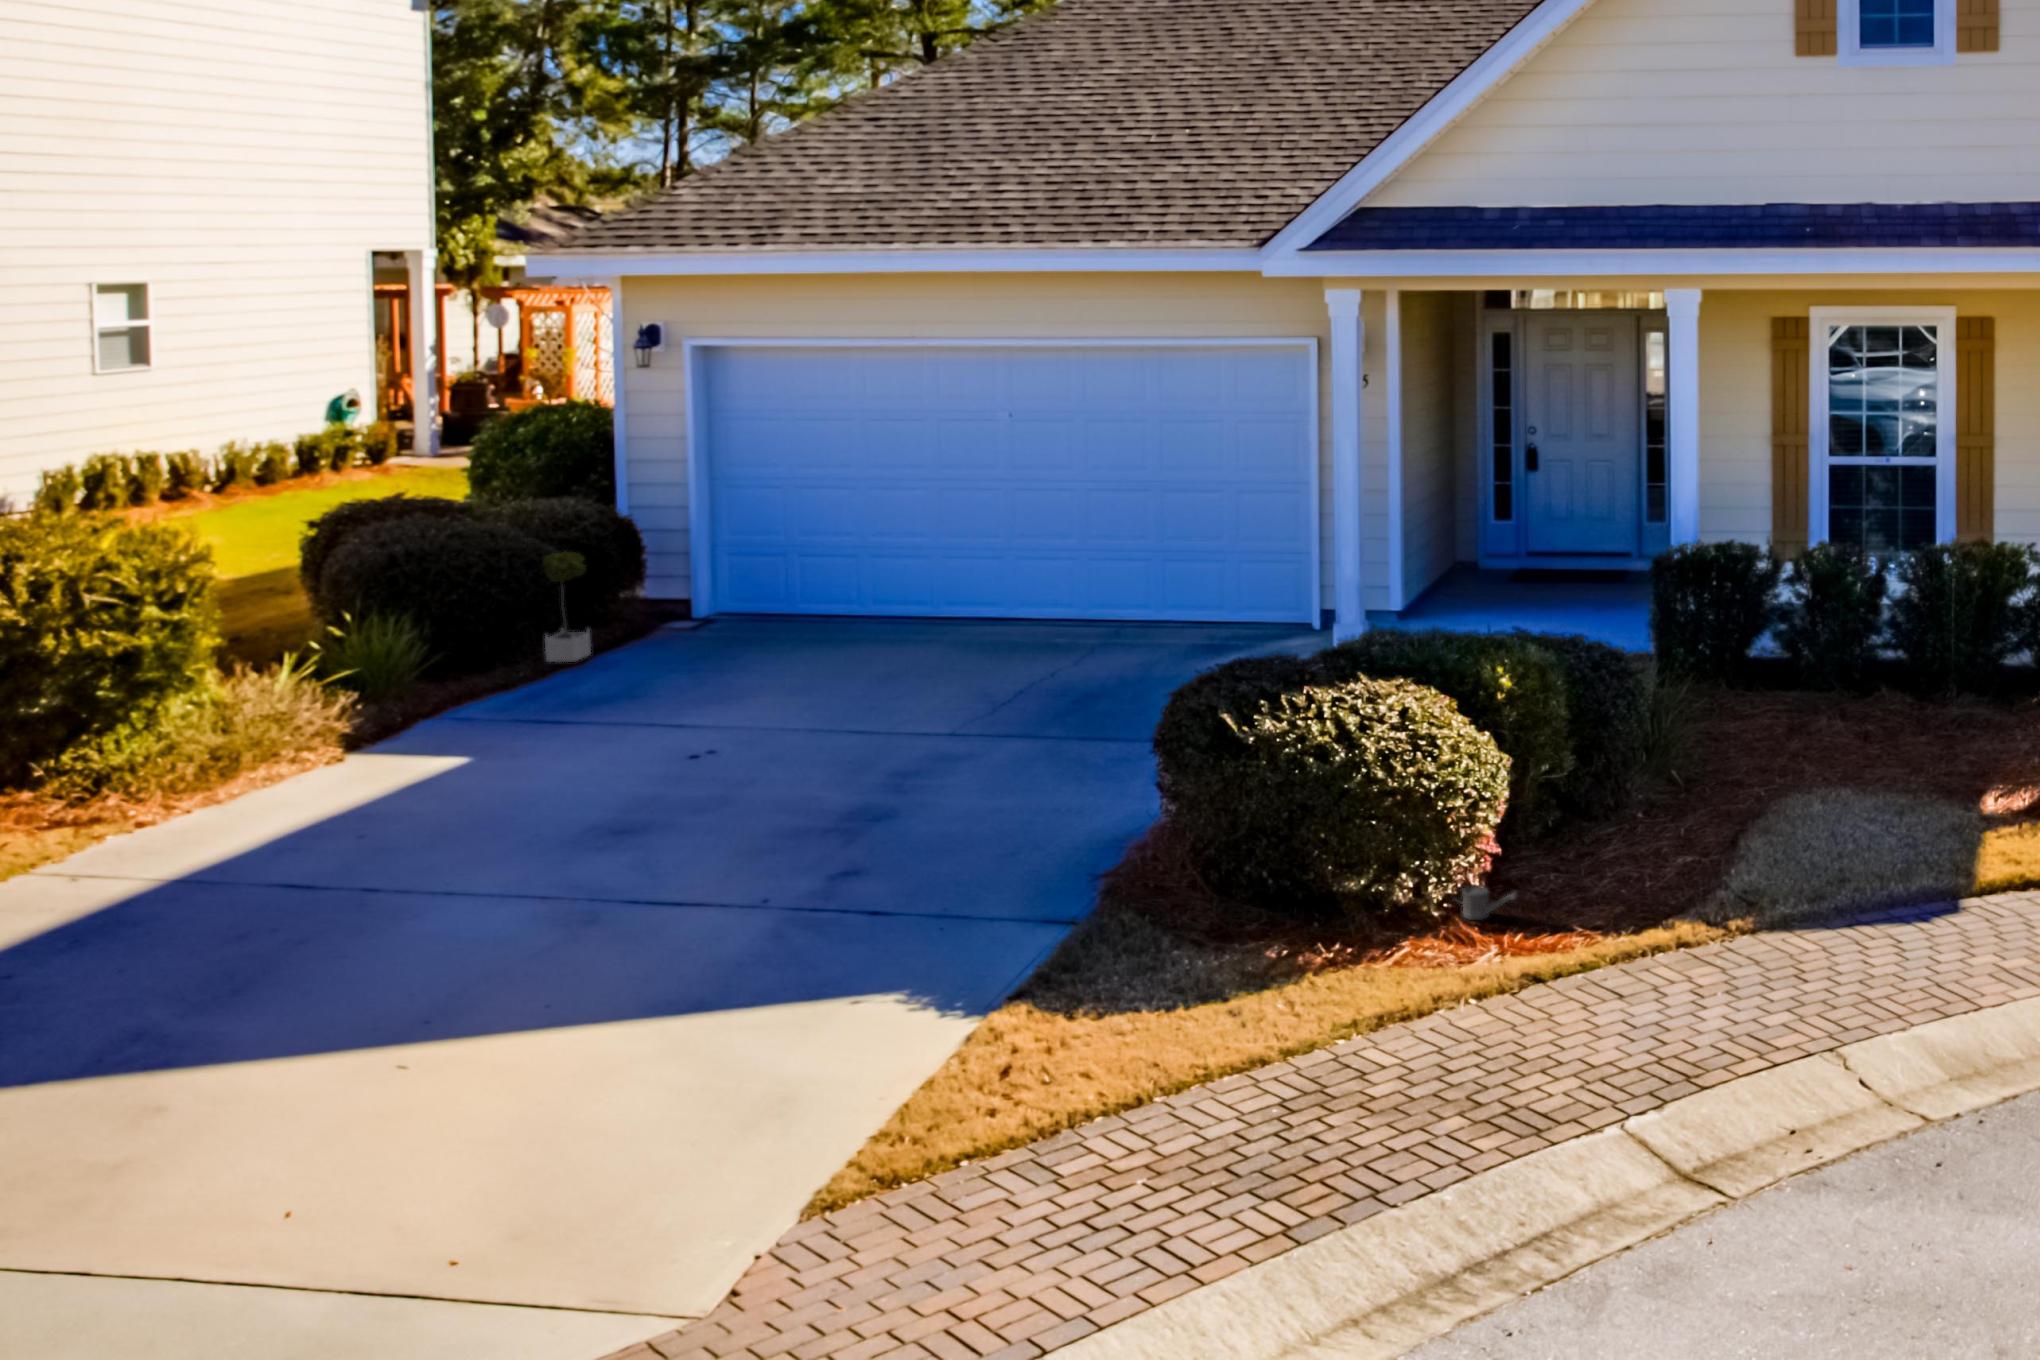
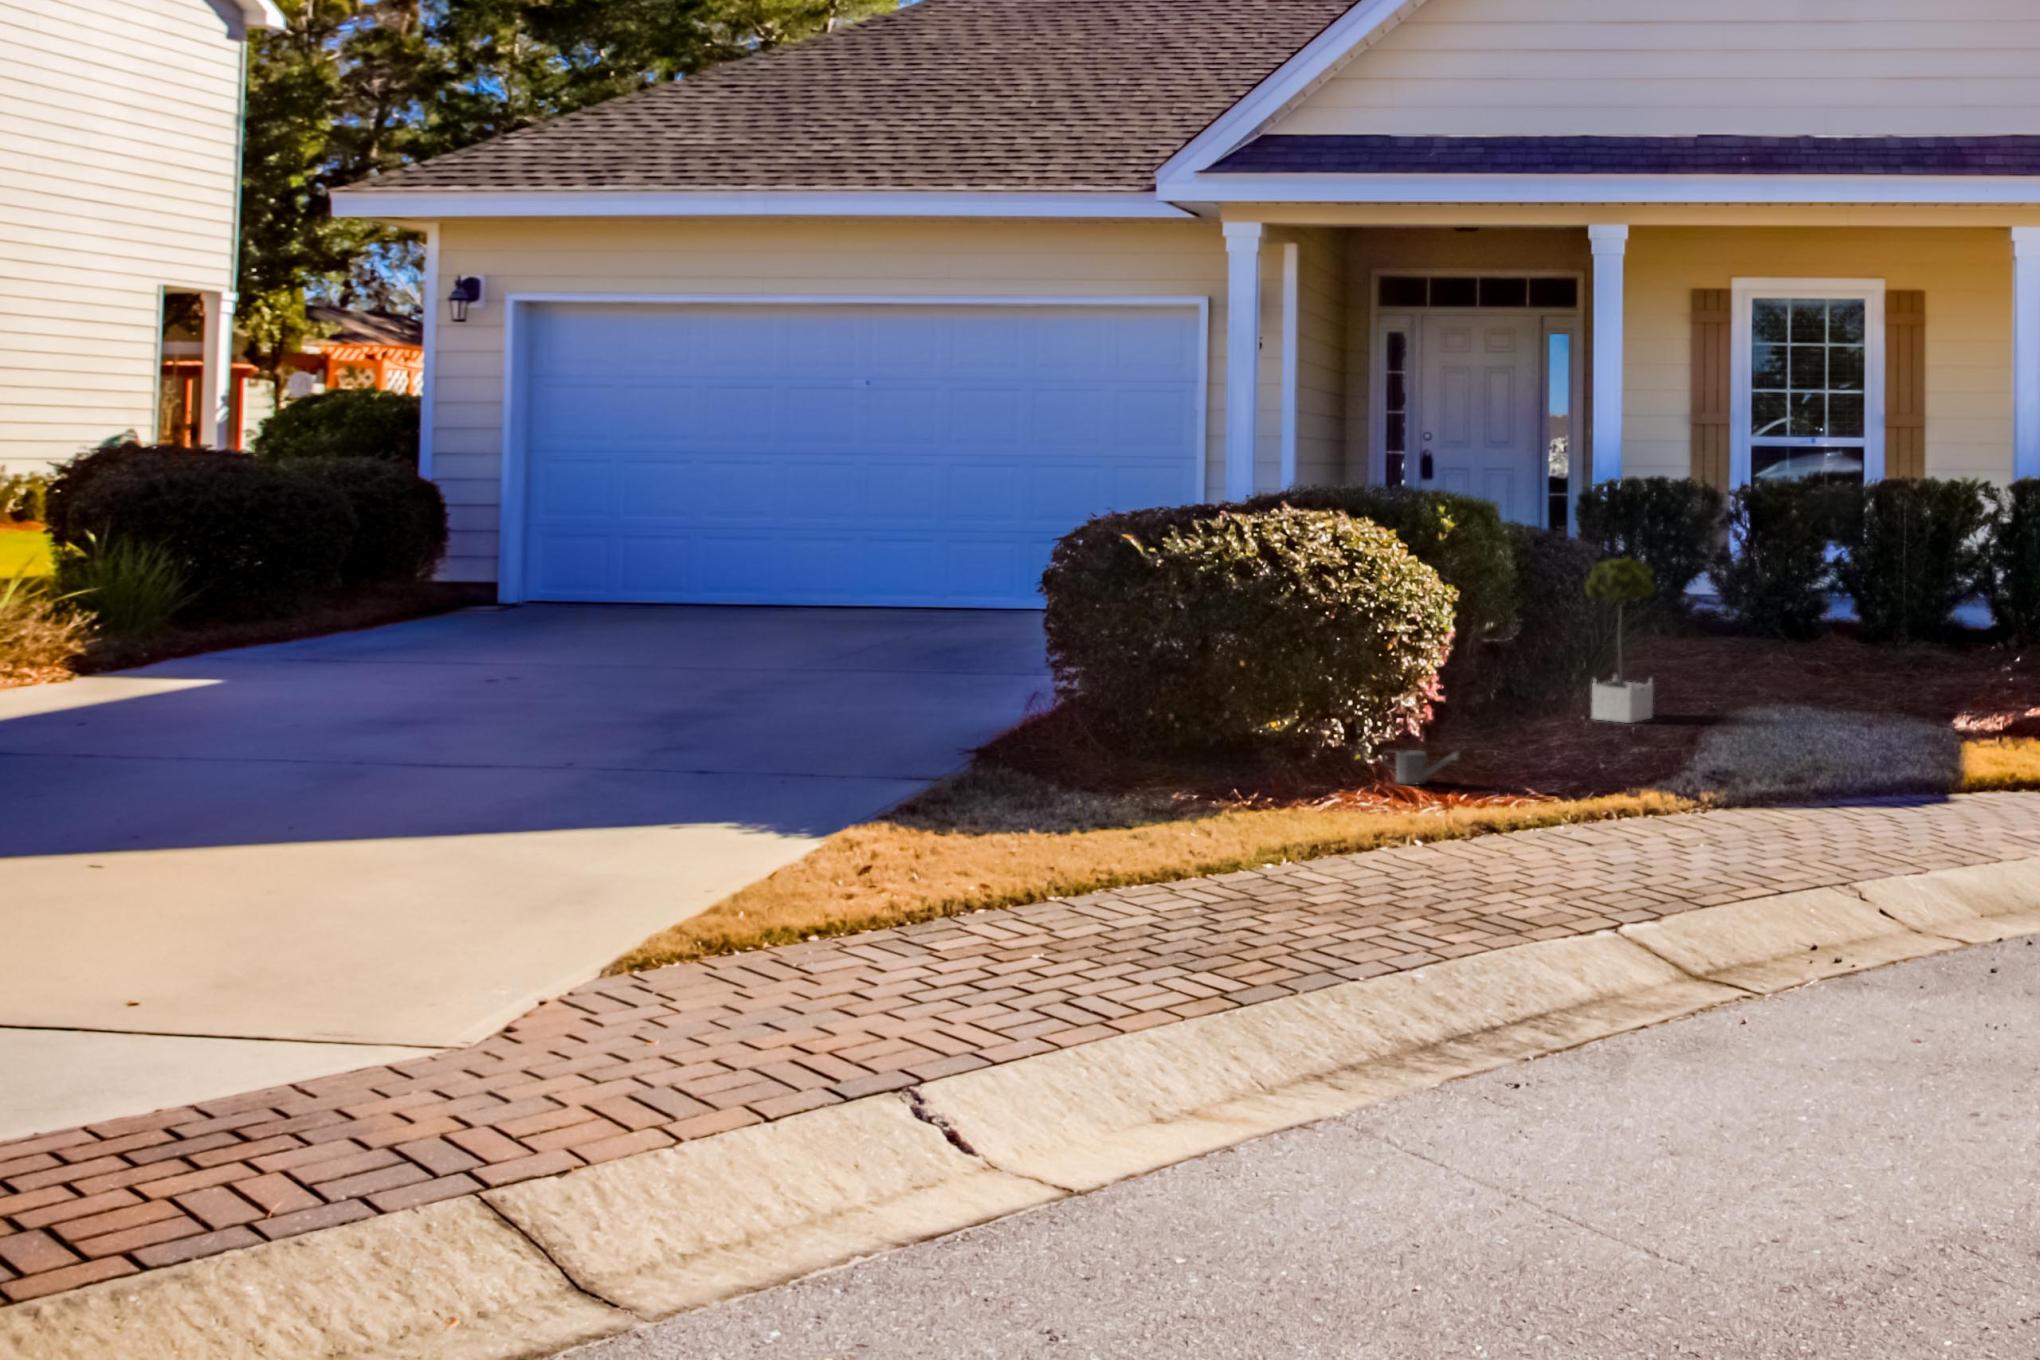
potted tree: present [543,551,591,662] -> present [1585,557,1655,723]

